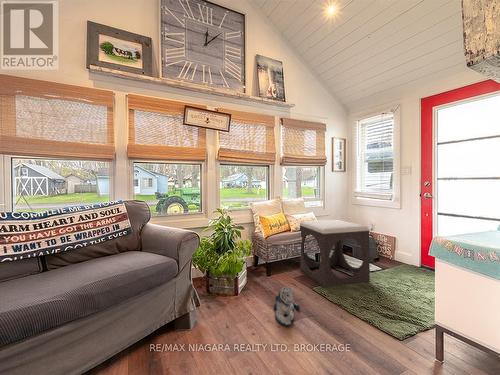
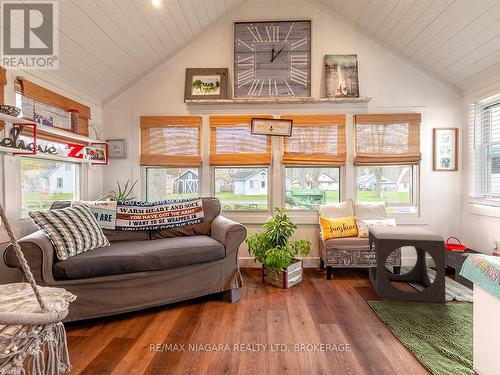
plush toy: present [274,287,300,325] -> none [303,281,333,314]

